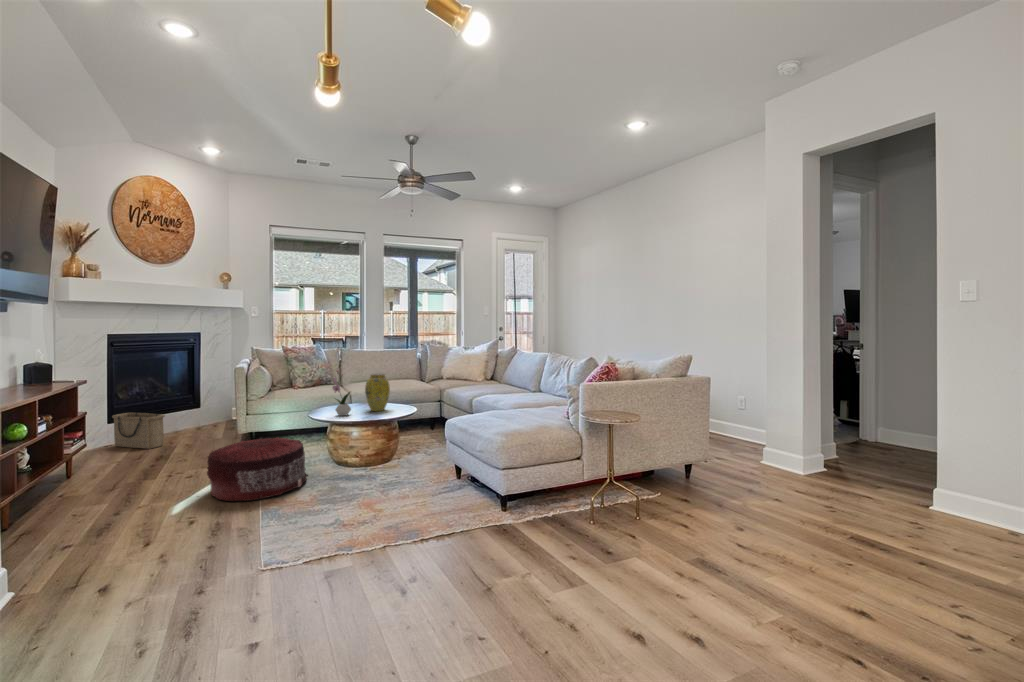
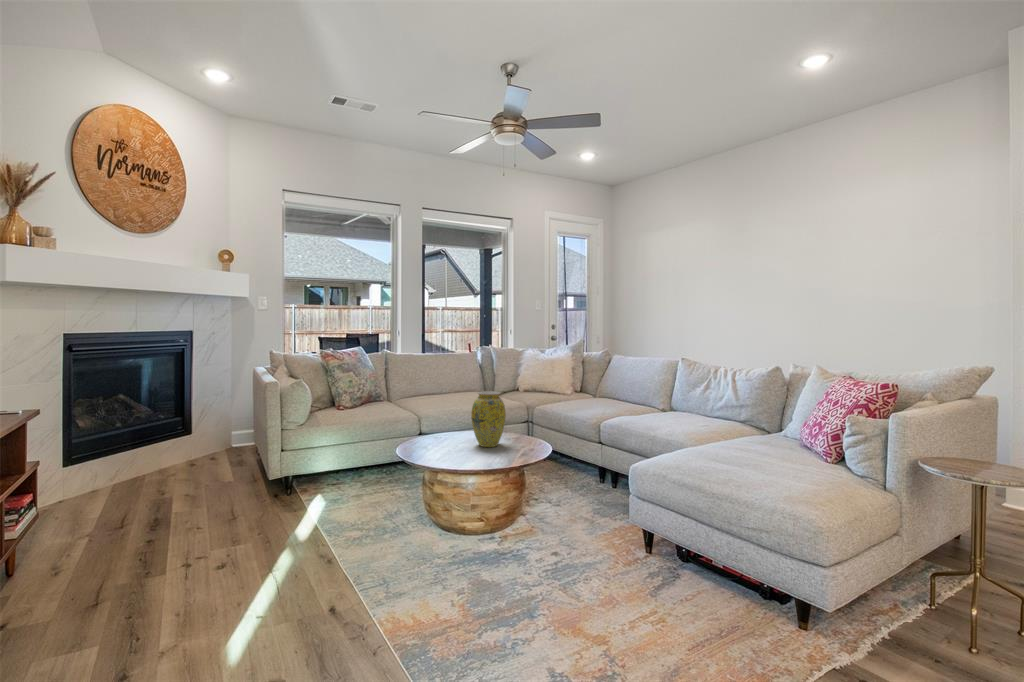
flower arrangement: present [333,371,351,416] -> none [433,389,462,457]
basket: present [112,413,165,449] -> none [72,448,155,503]
pouf: present [207,437,308,502] -> none [273,496,425,626]

